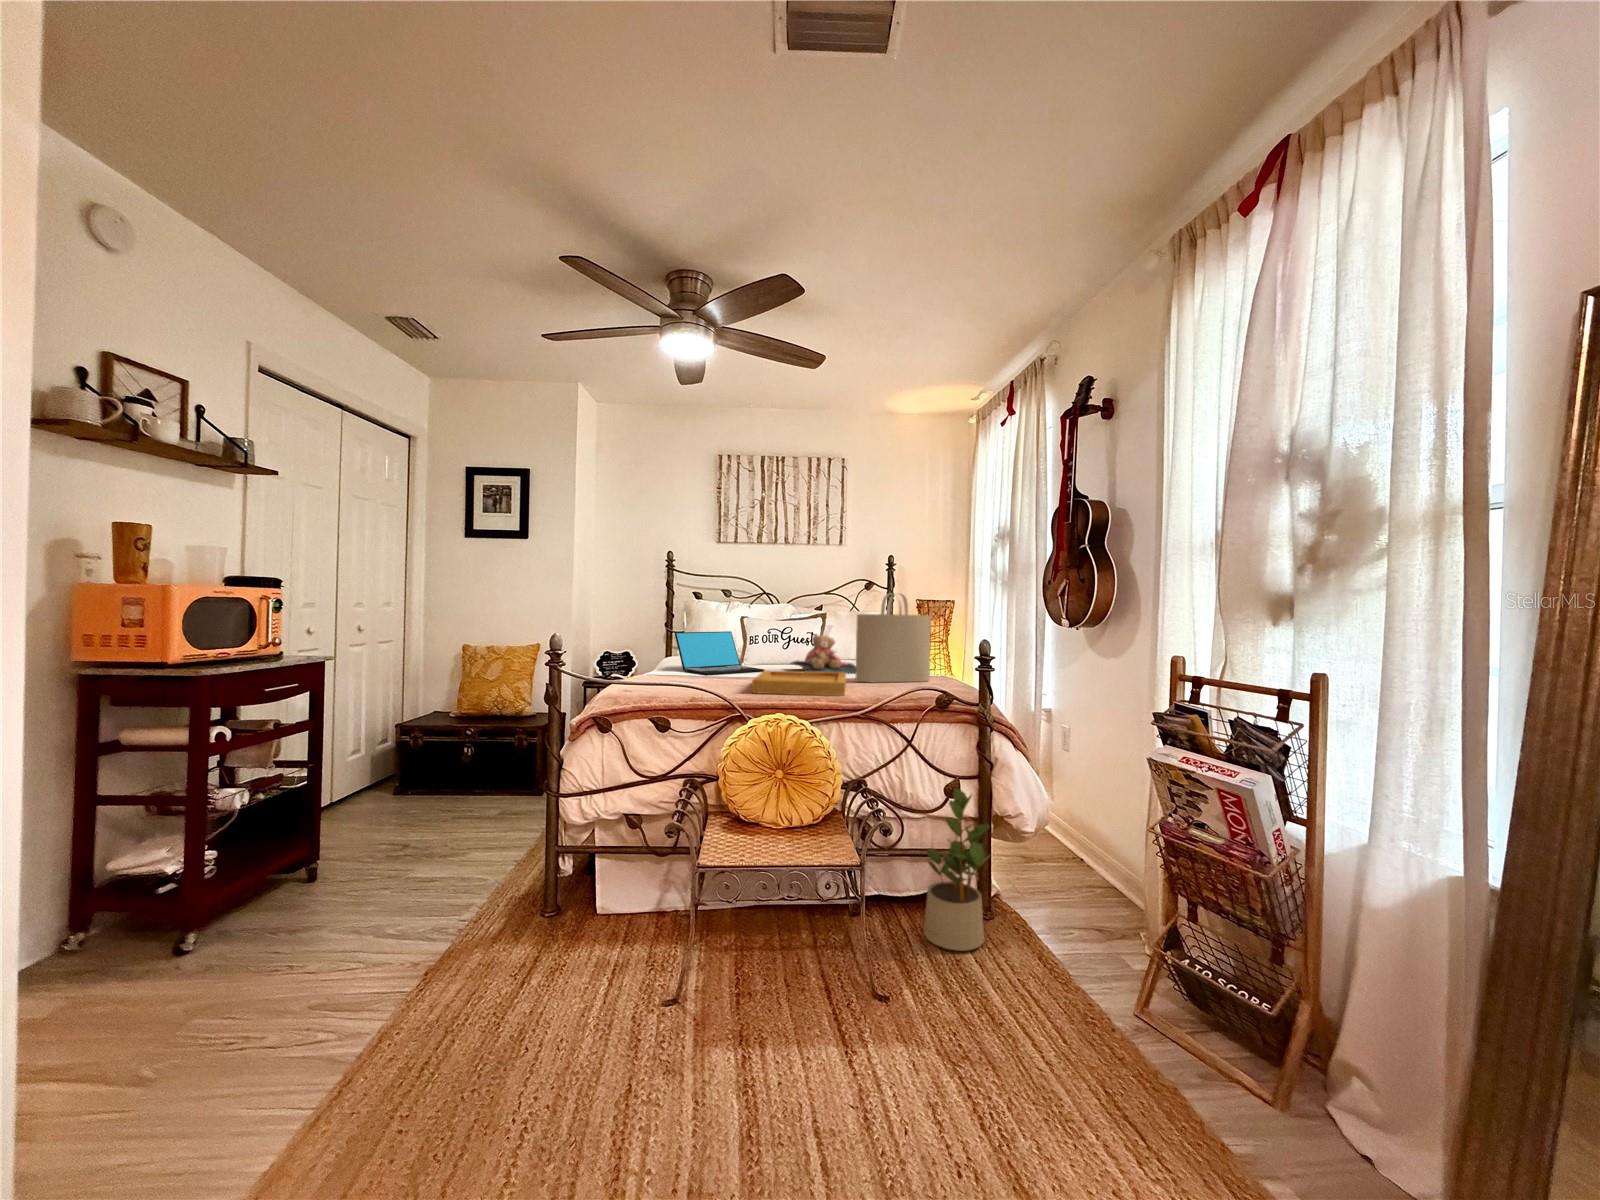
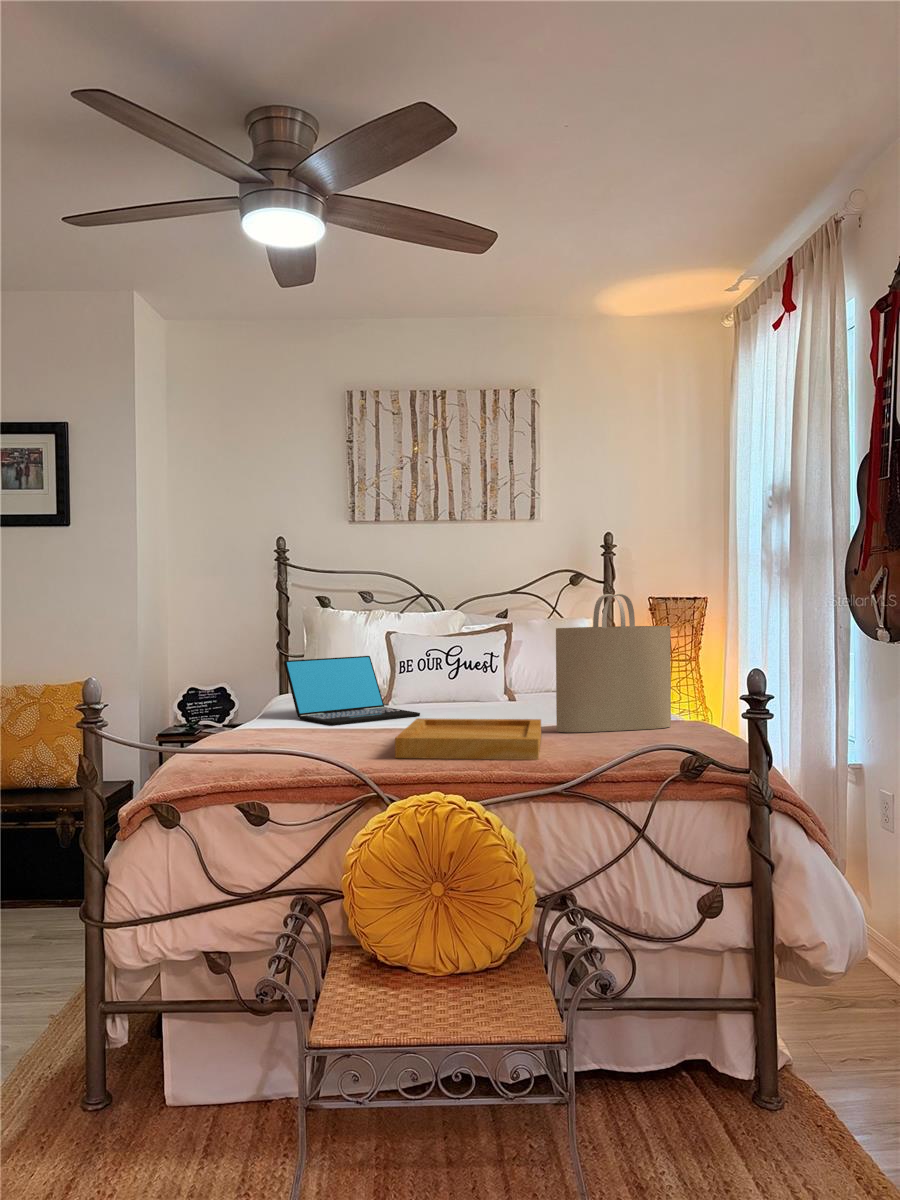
teddy bear: present [791,635,856,673] -> none [456,657,562,717]
potted plant: present [924,789,990,951] -> none [672,907,781,1167]

